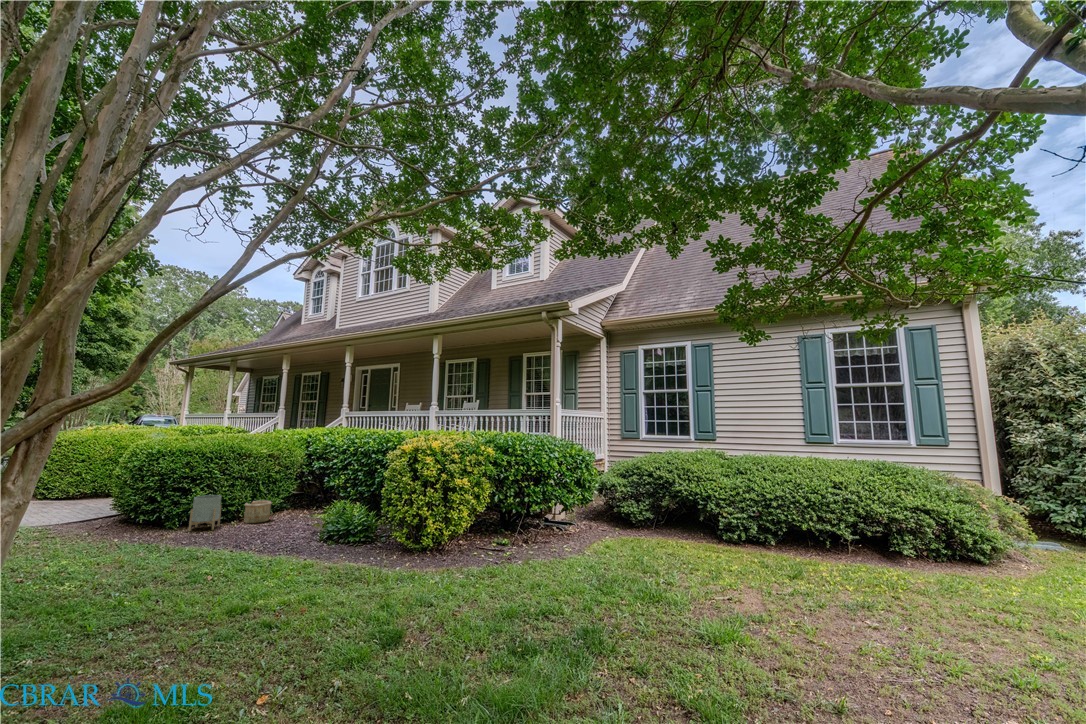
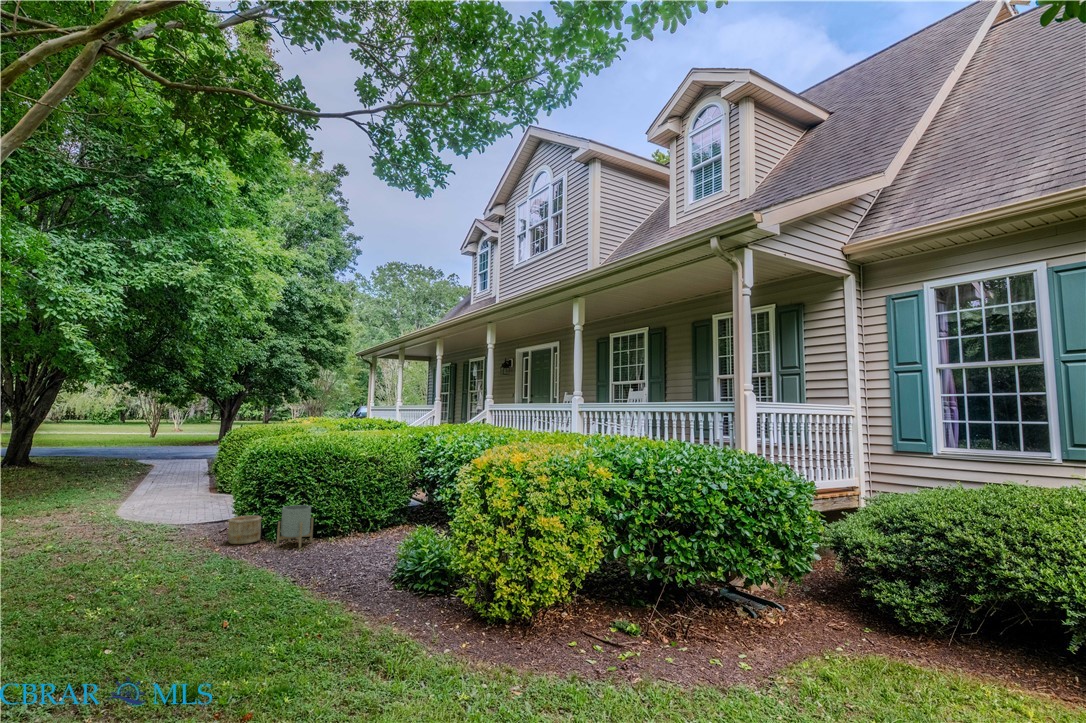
wooden bucket: present [244,500,272,523] -> present [228,515,262,544]

